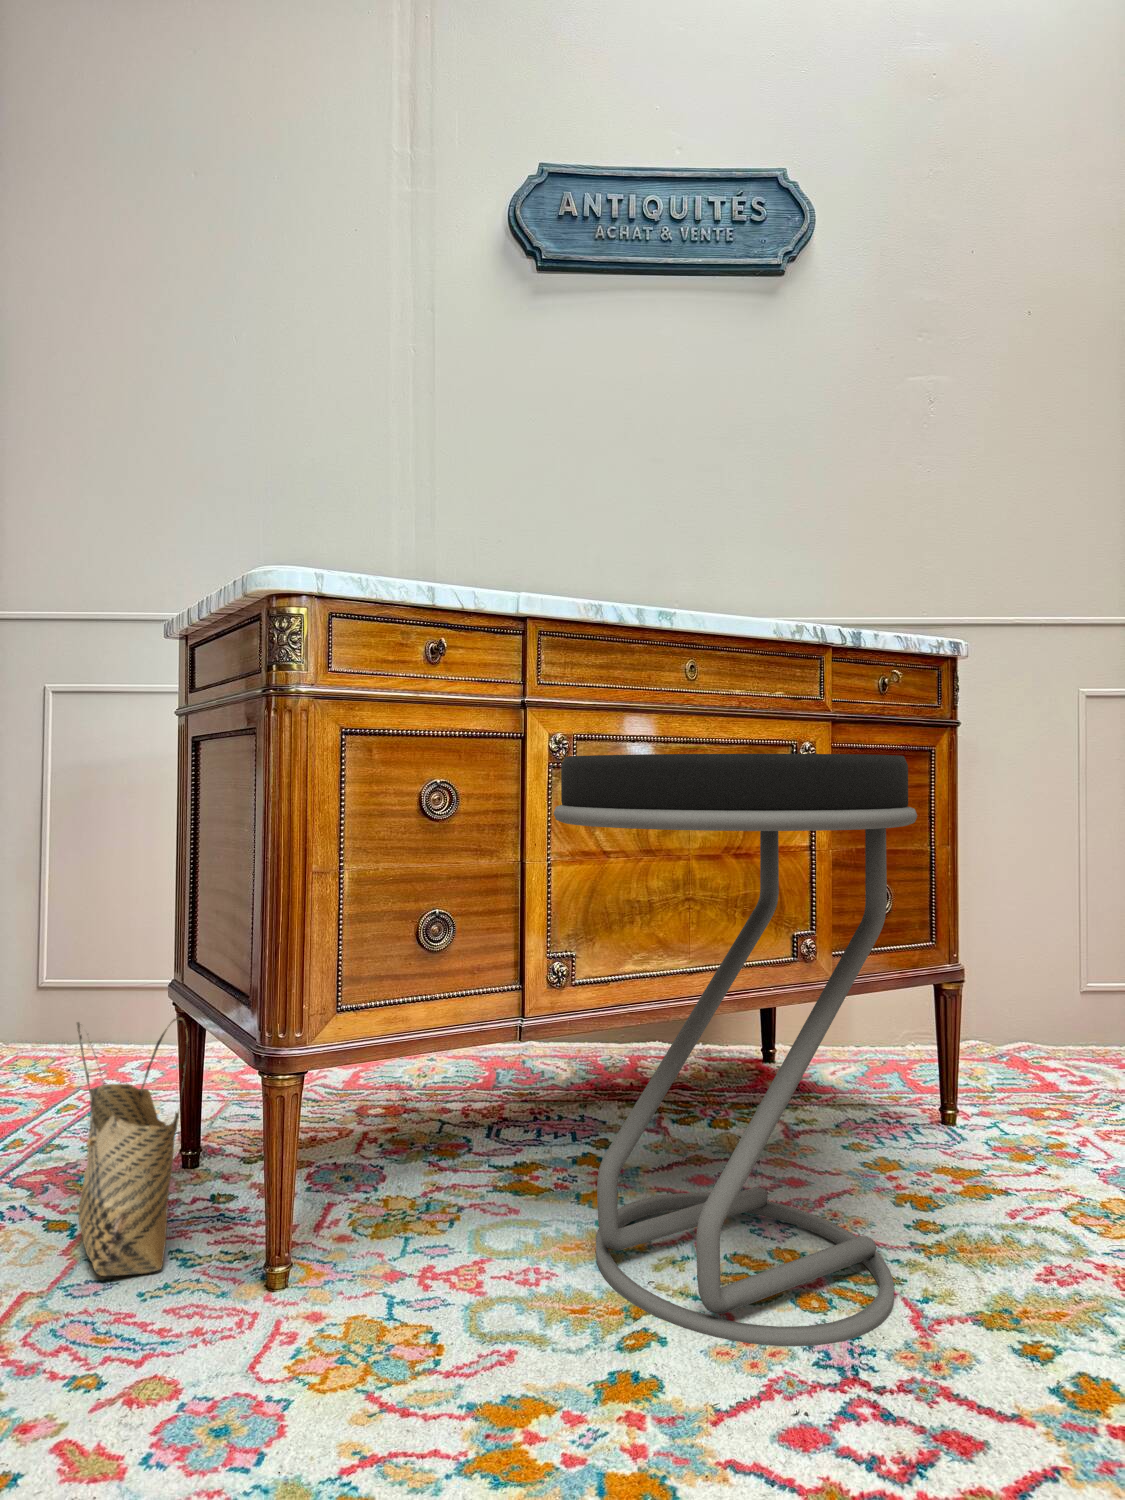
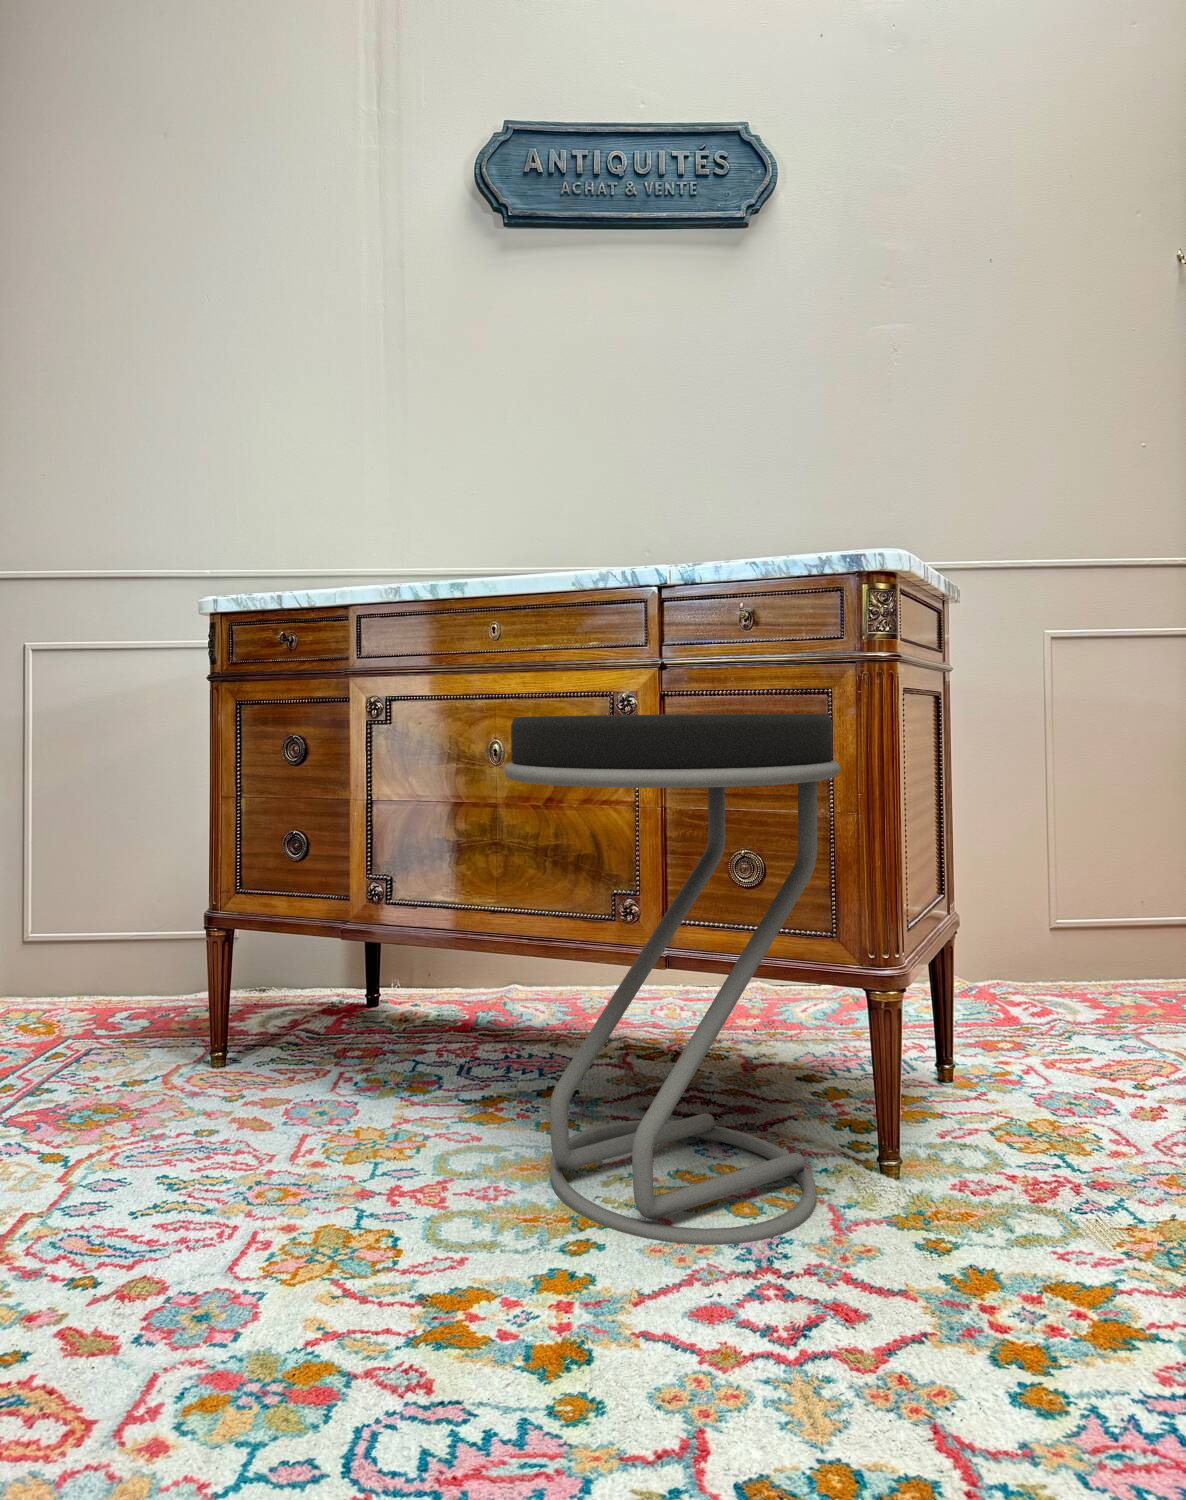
woven basket: present [77,1017,188,1276] -> none [61,964,167,1199]

